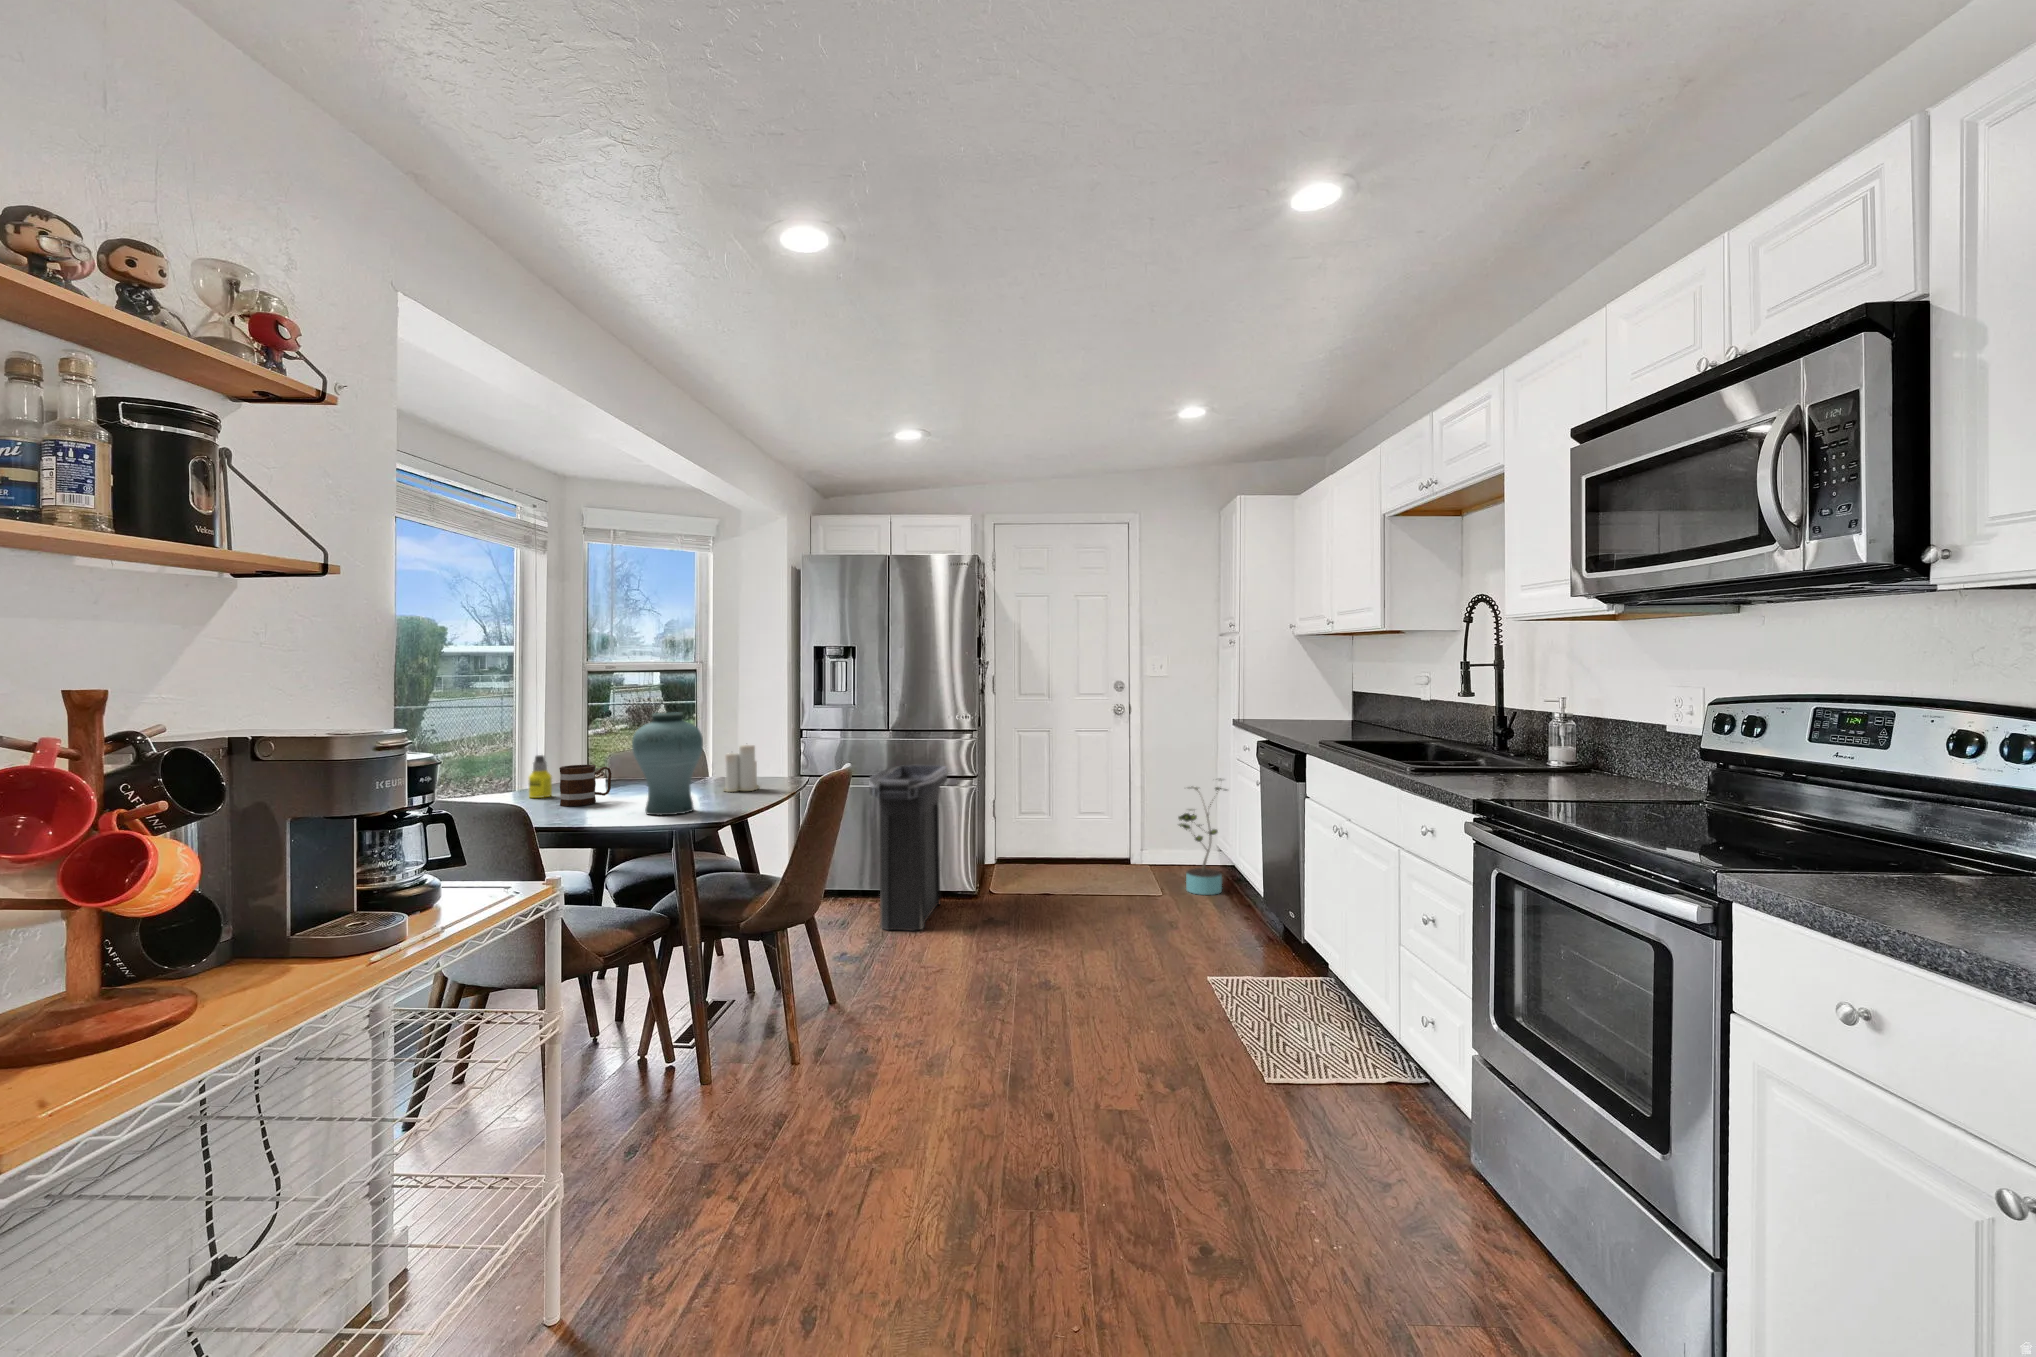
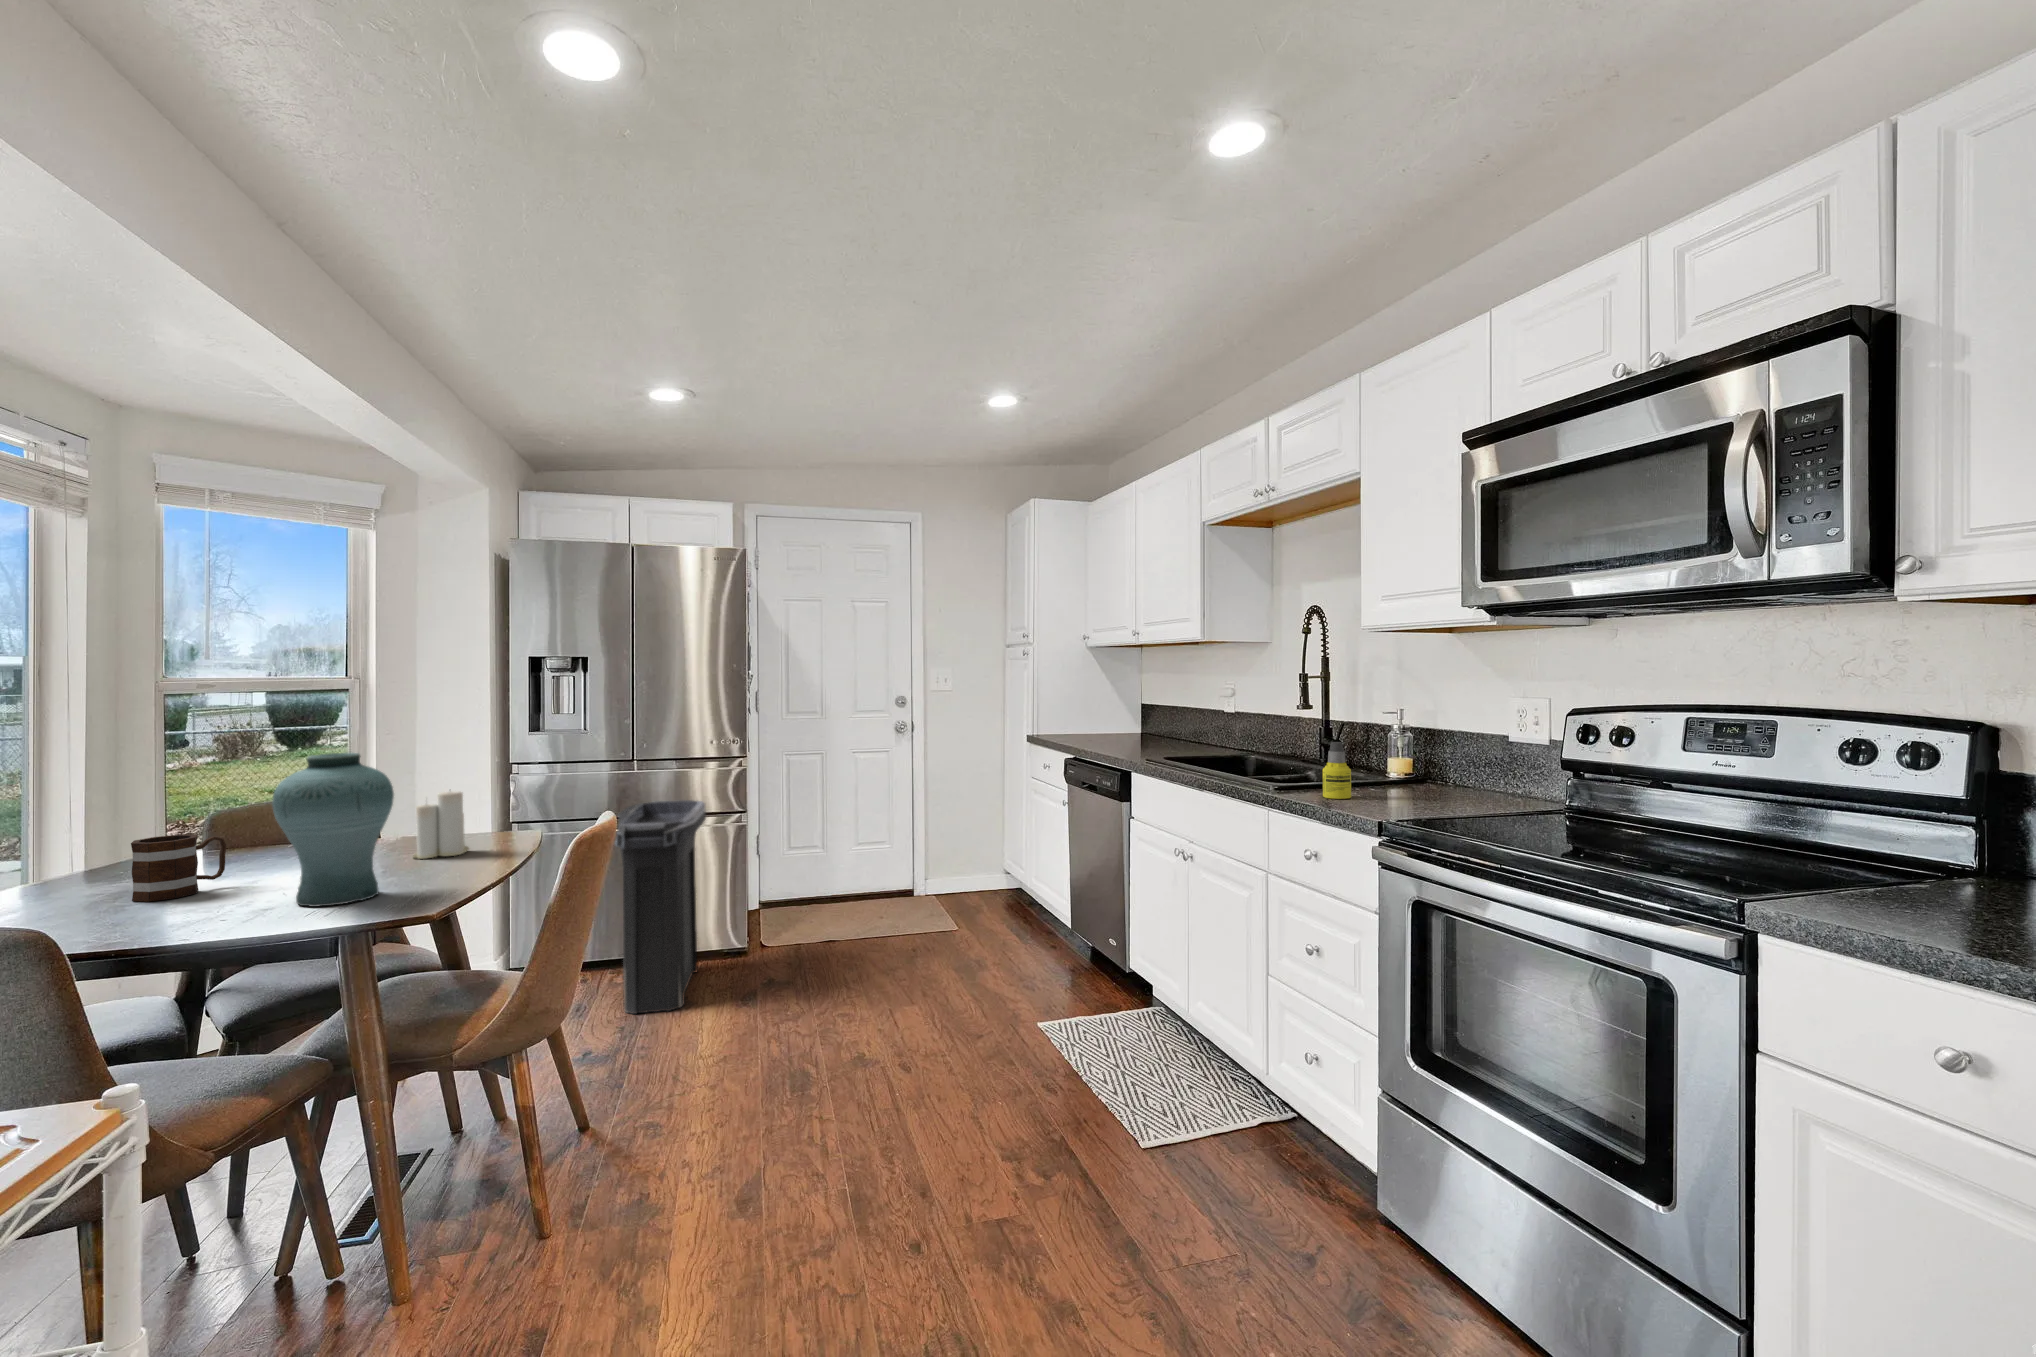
bottle: present [529,755,552,798] -> present [1323,742,1351,799]
potted plant: present [1178,780,1226,895] -> none [973,799,1028,928]

